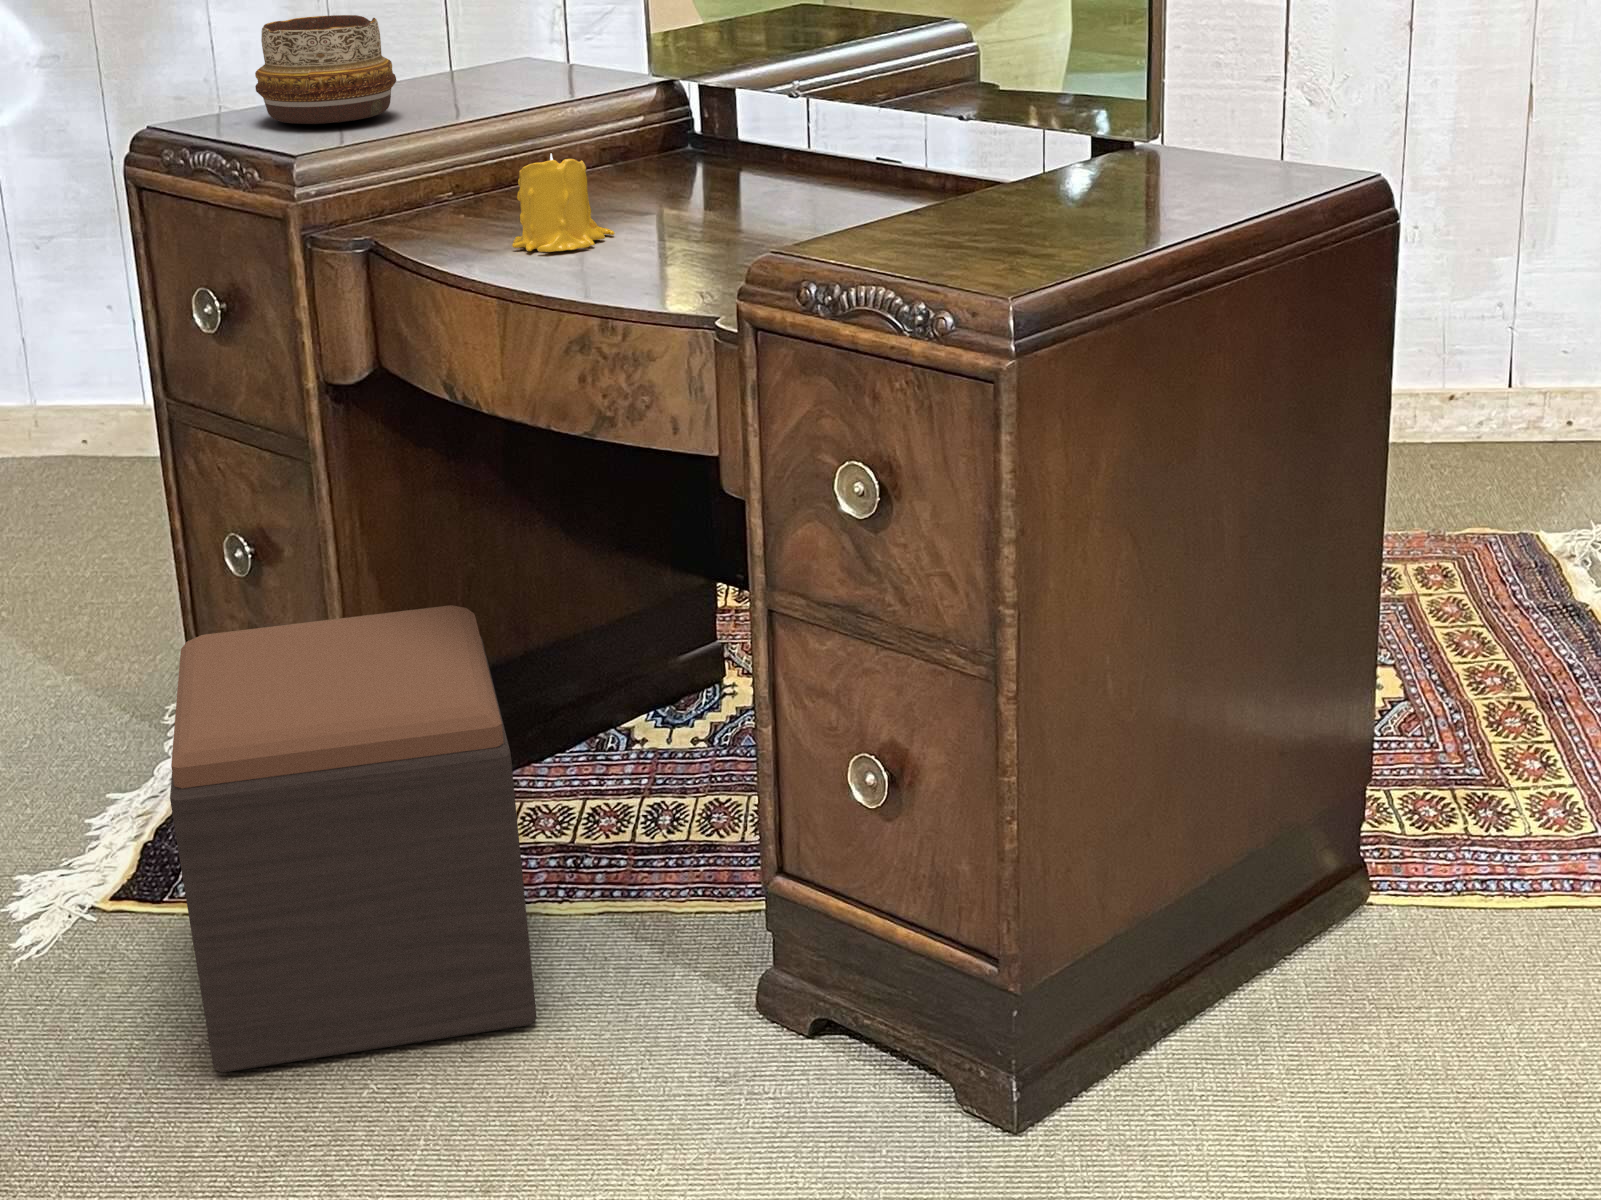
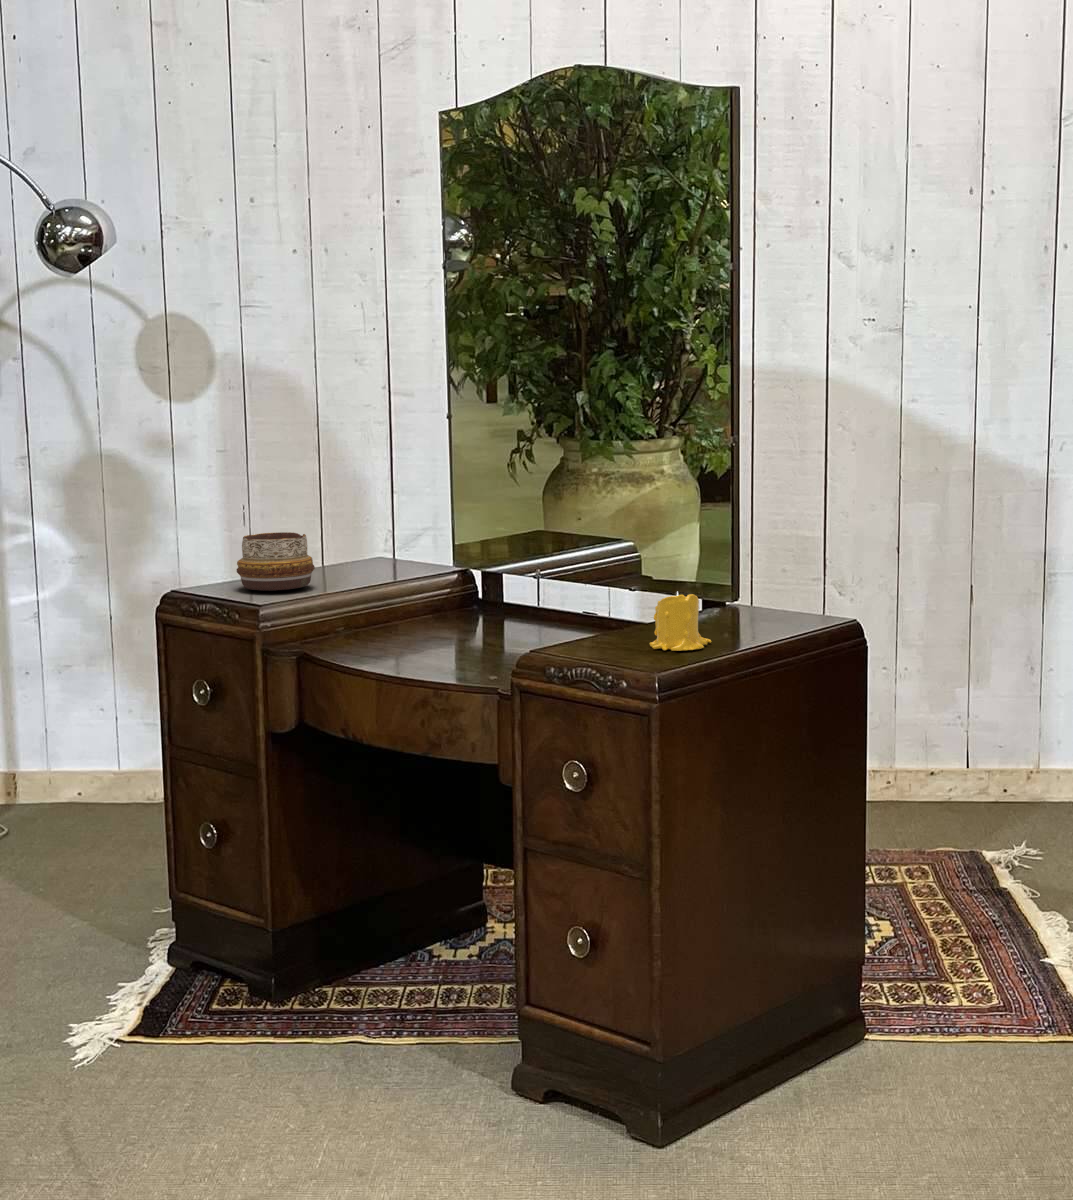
candle: present [512,154,615,252] -> present [650,592,712,651]
footstool: present [170,605,537,1073] -> none [185,857,386,1118]

